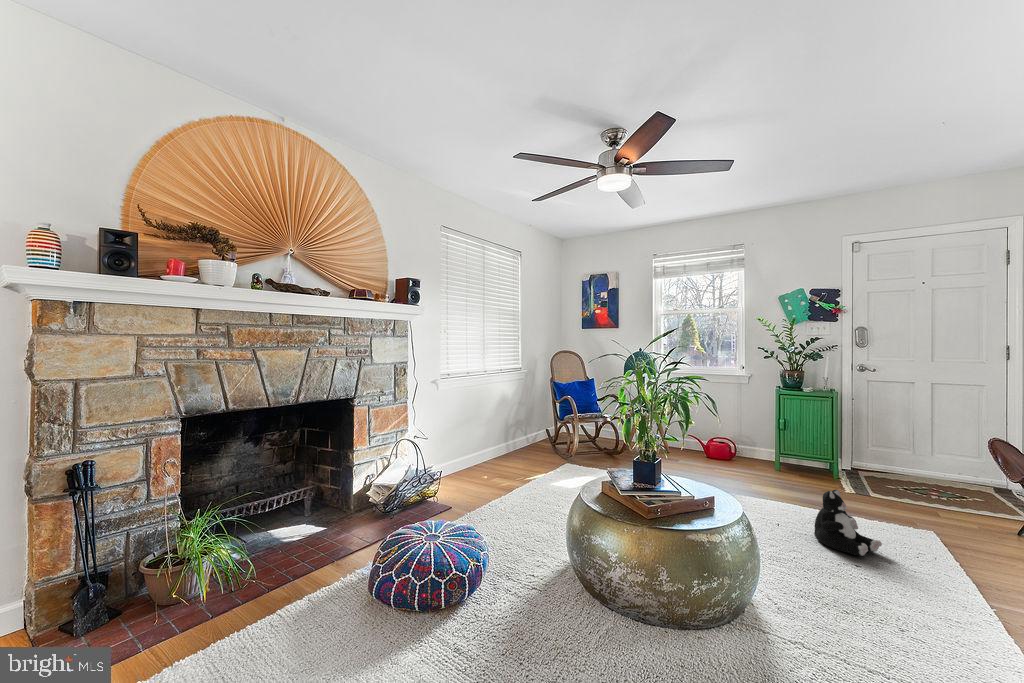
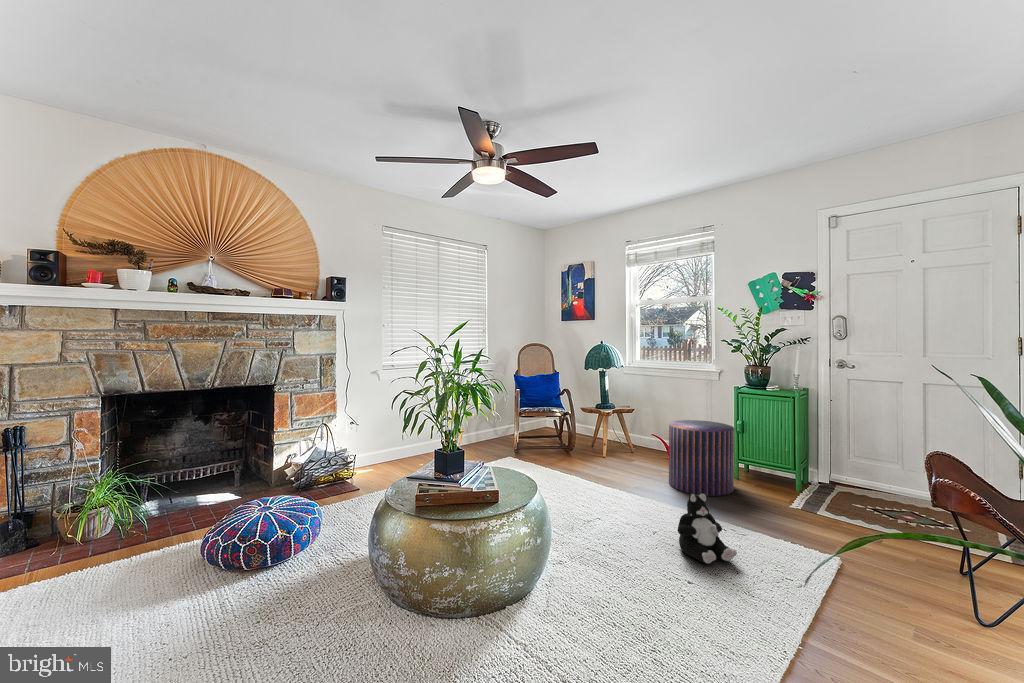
pouf: none [732,420,796,490] -> present [669,420,734,496]

